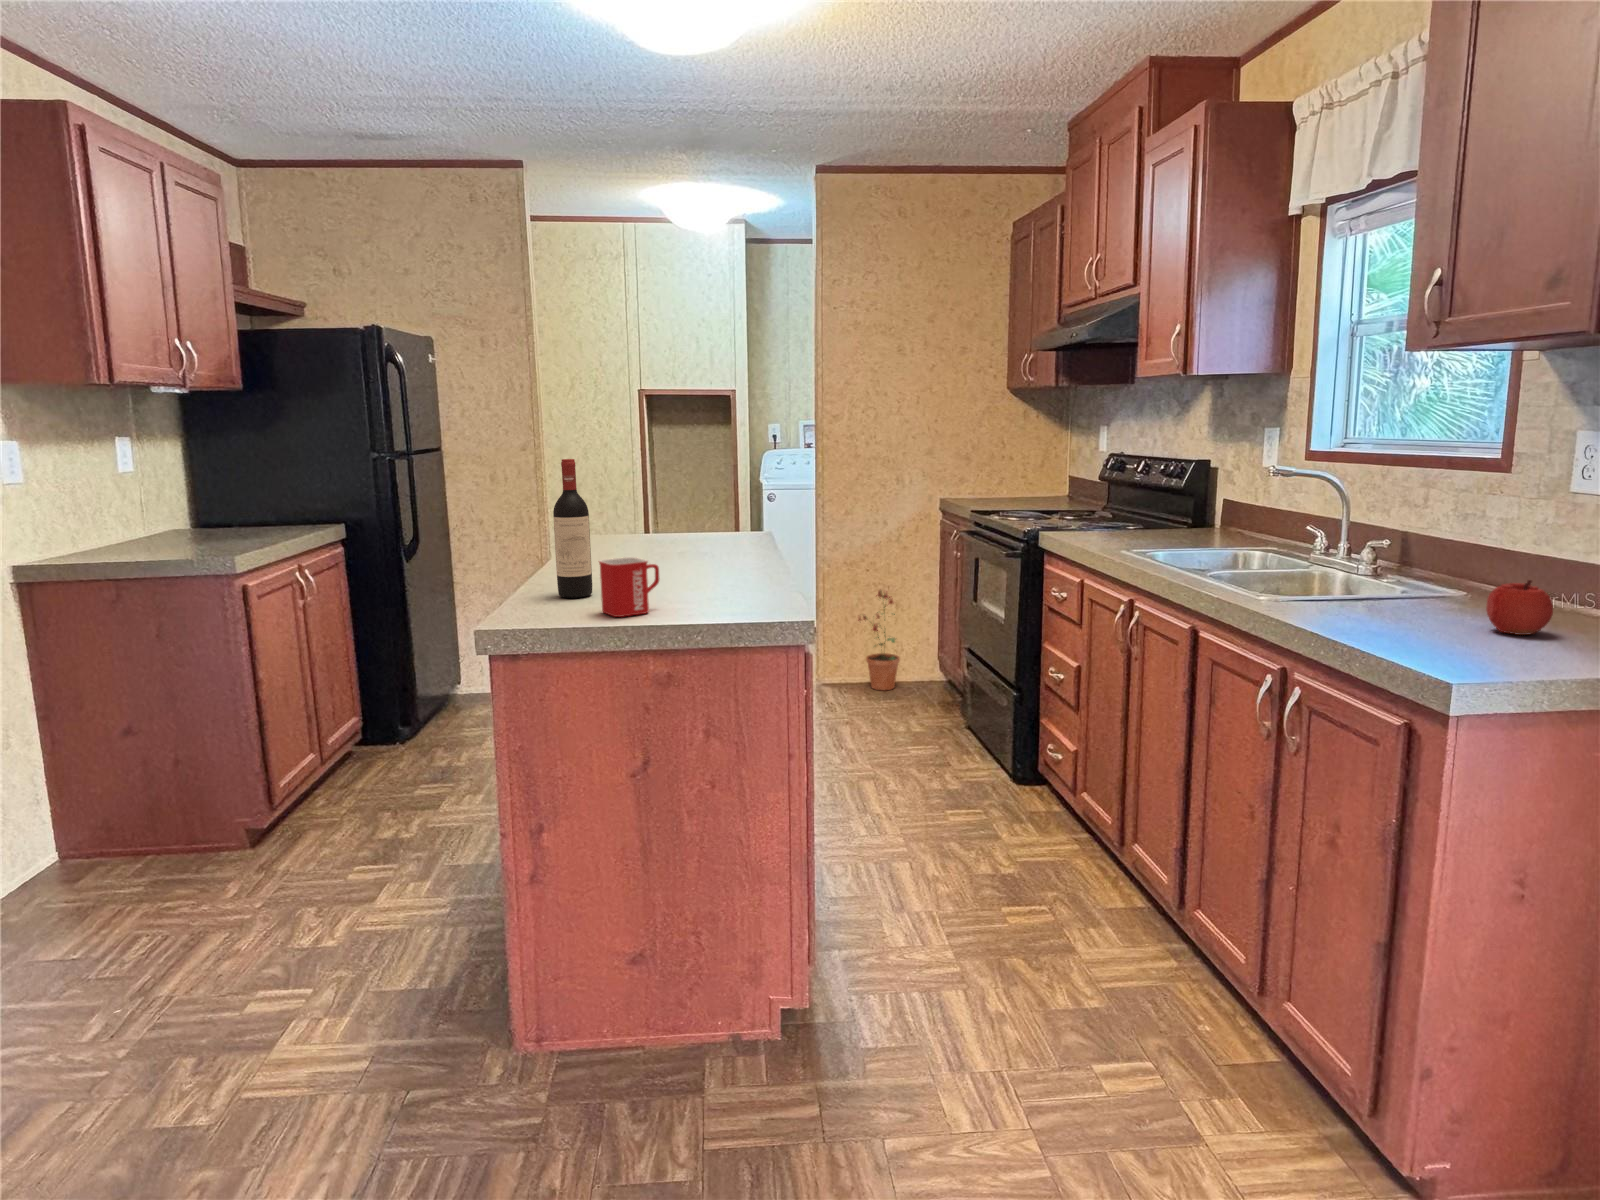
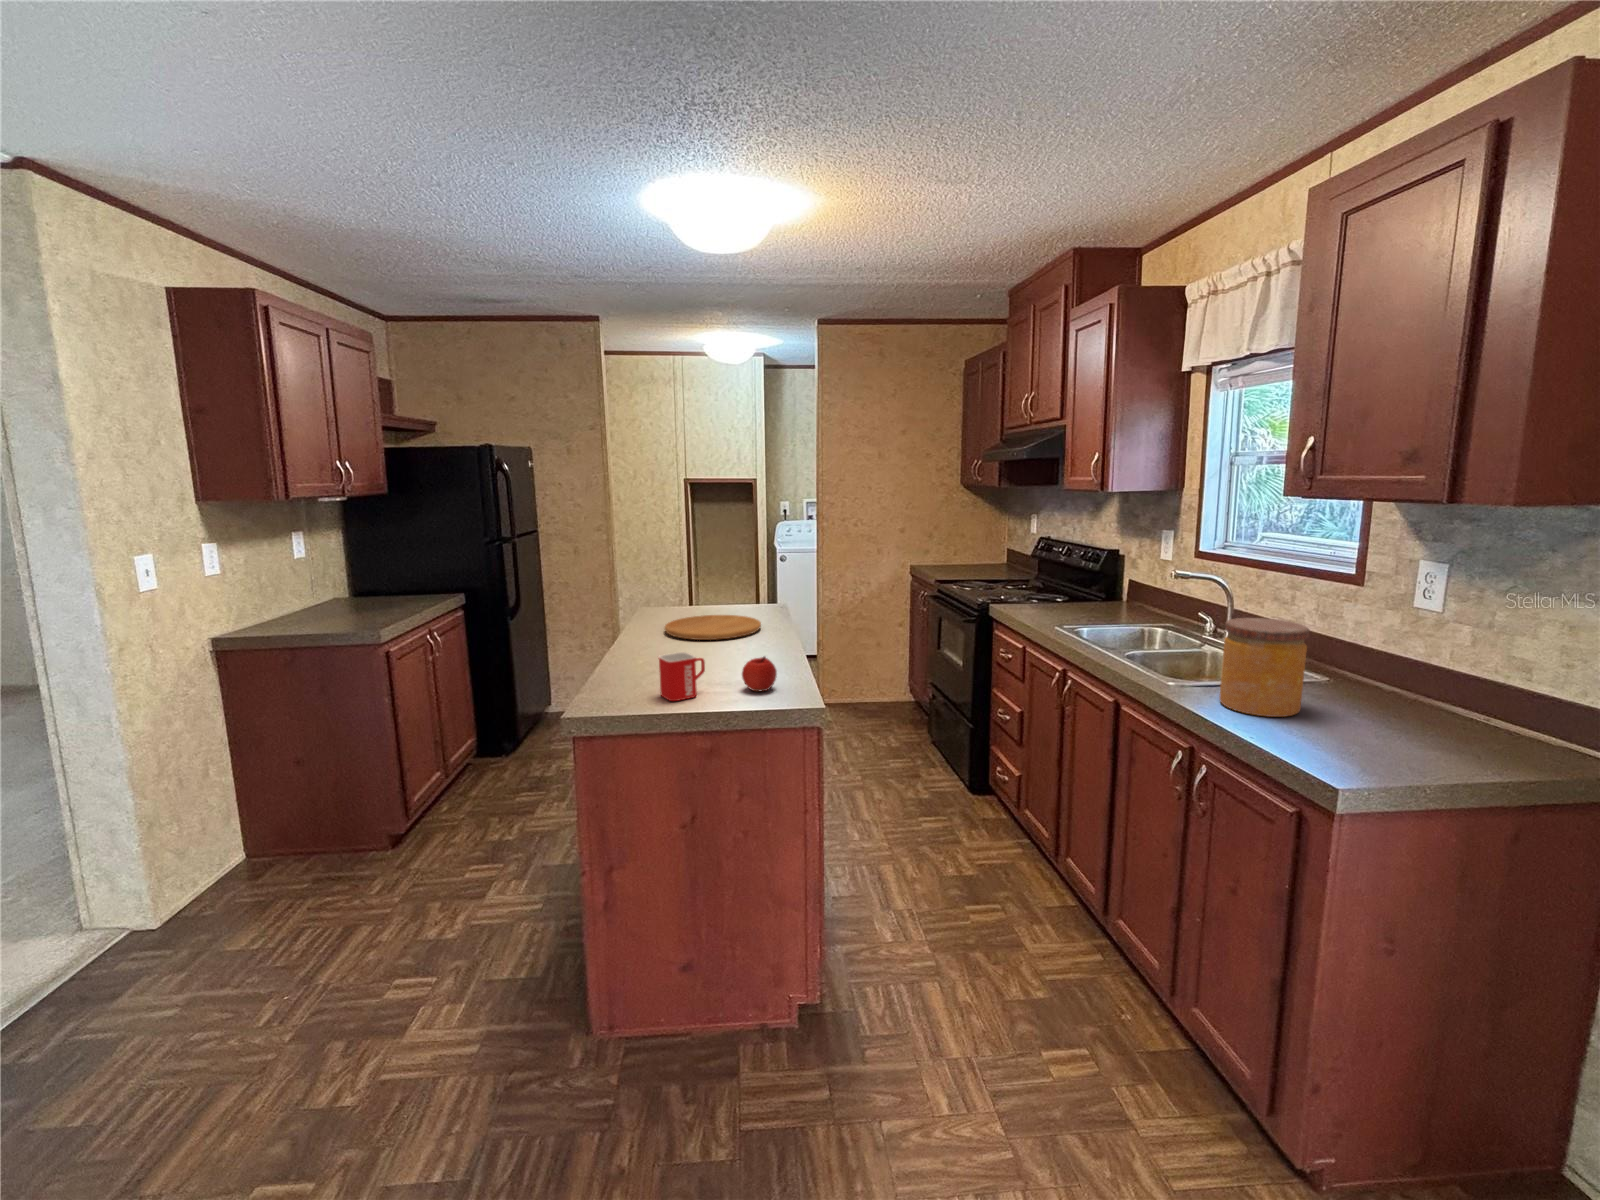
wine bottle: present [553,459,592,598] -> none [623,573,653,679]
jar: none [1321,504,1434,624] -> present [1219,618,1309,717]
cutting board: none [609,538,736,562] -> present [665,615,761,640]
apple: present [1486,580,1553,635] -> present [742,657,777,691]
potted plant: present [858,590,900,690] -> none [849,634,882,711]

